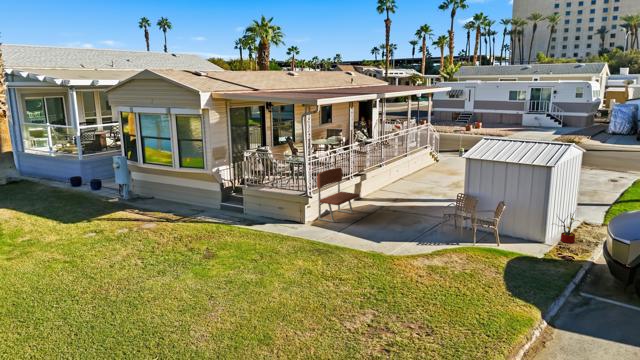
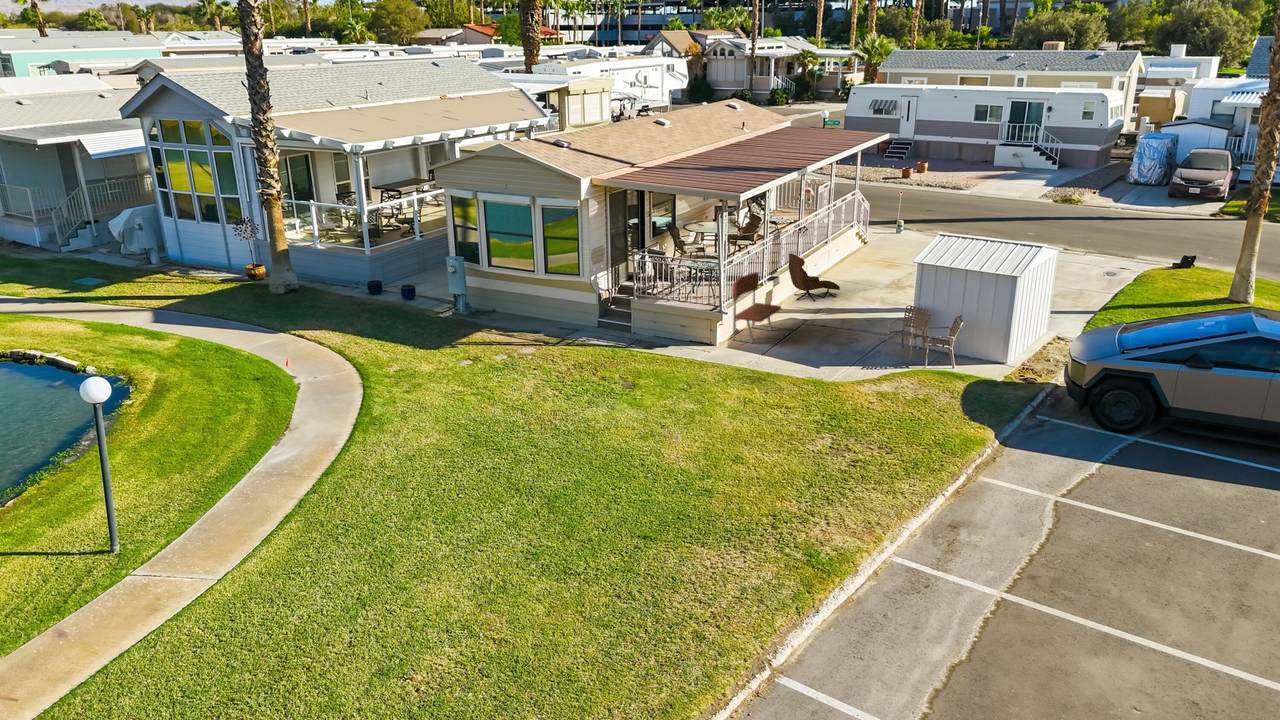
lounge chair: none [374,159,412,194] -> present [789,254,840,301]
decorative plant: present [560,214,579,243] -> none [1014,325,1050,363]

